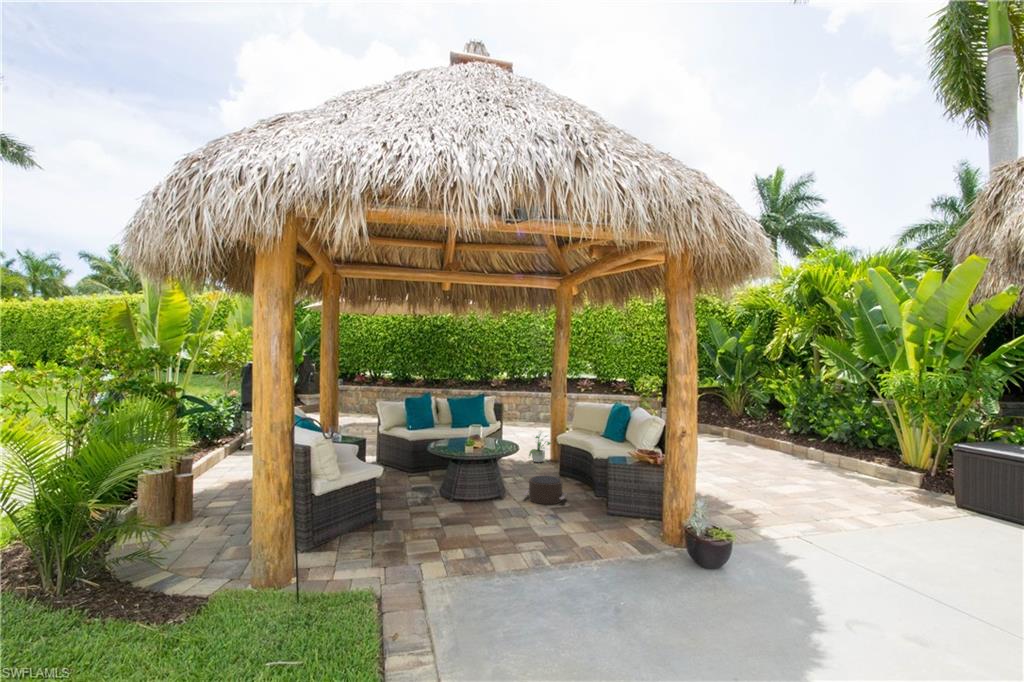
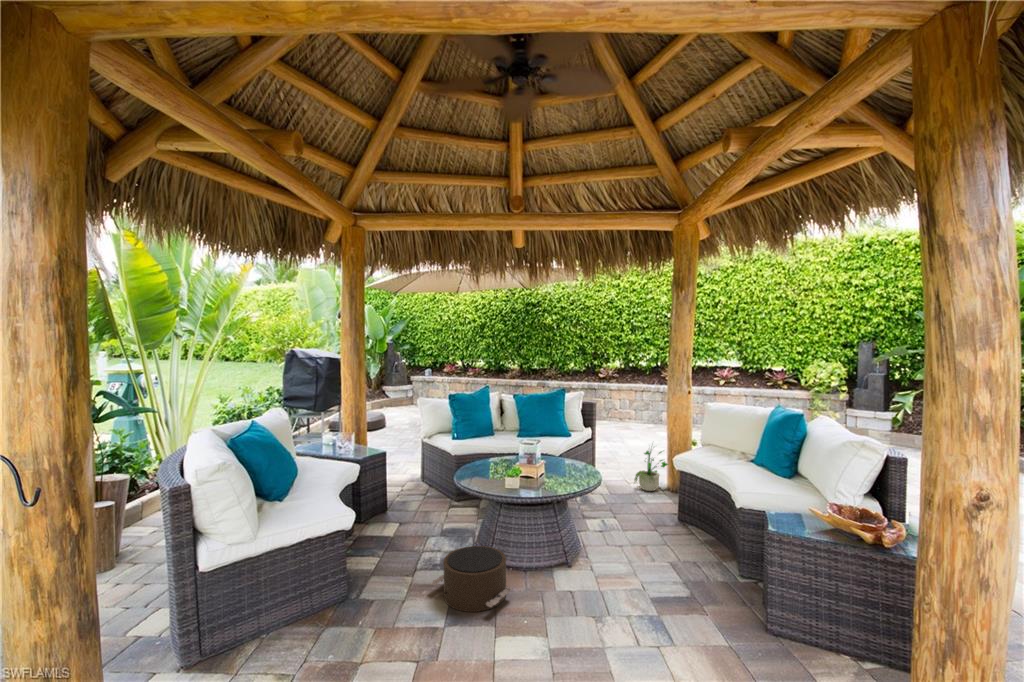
pouf: present [523,476,566,504] -> present [431,546,511,612]

